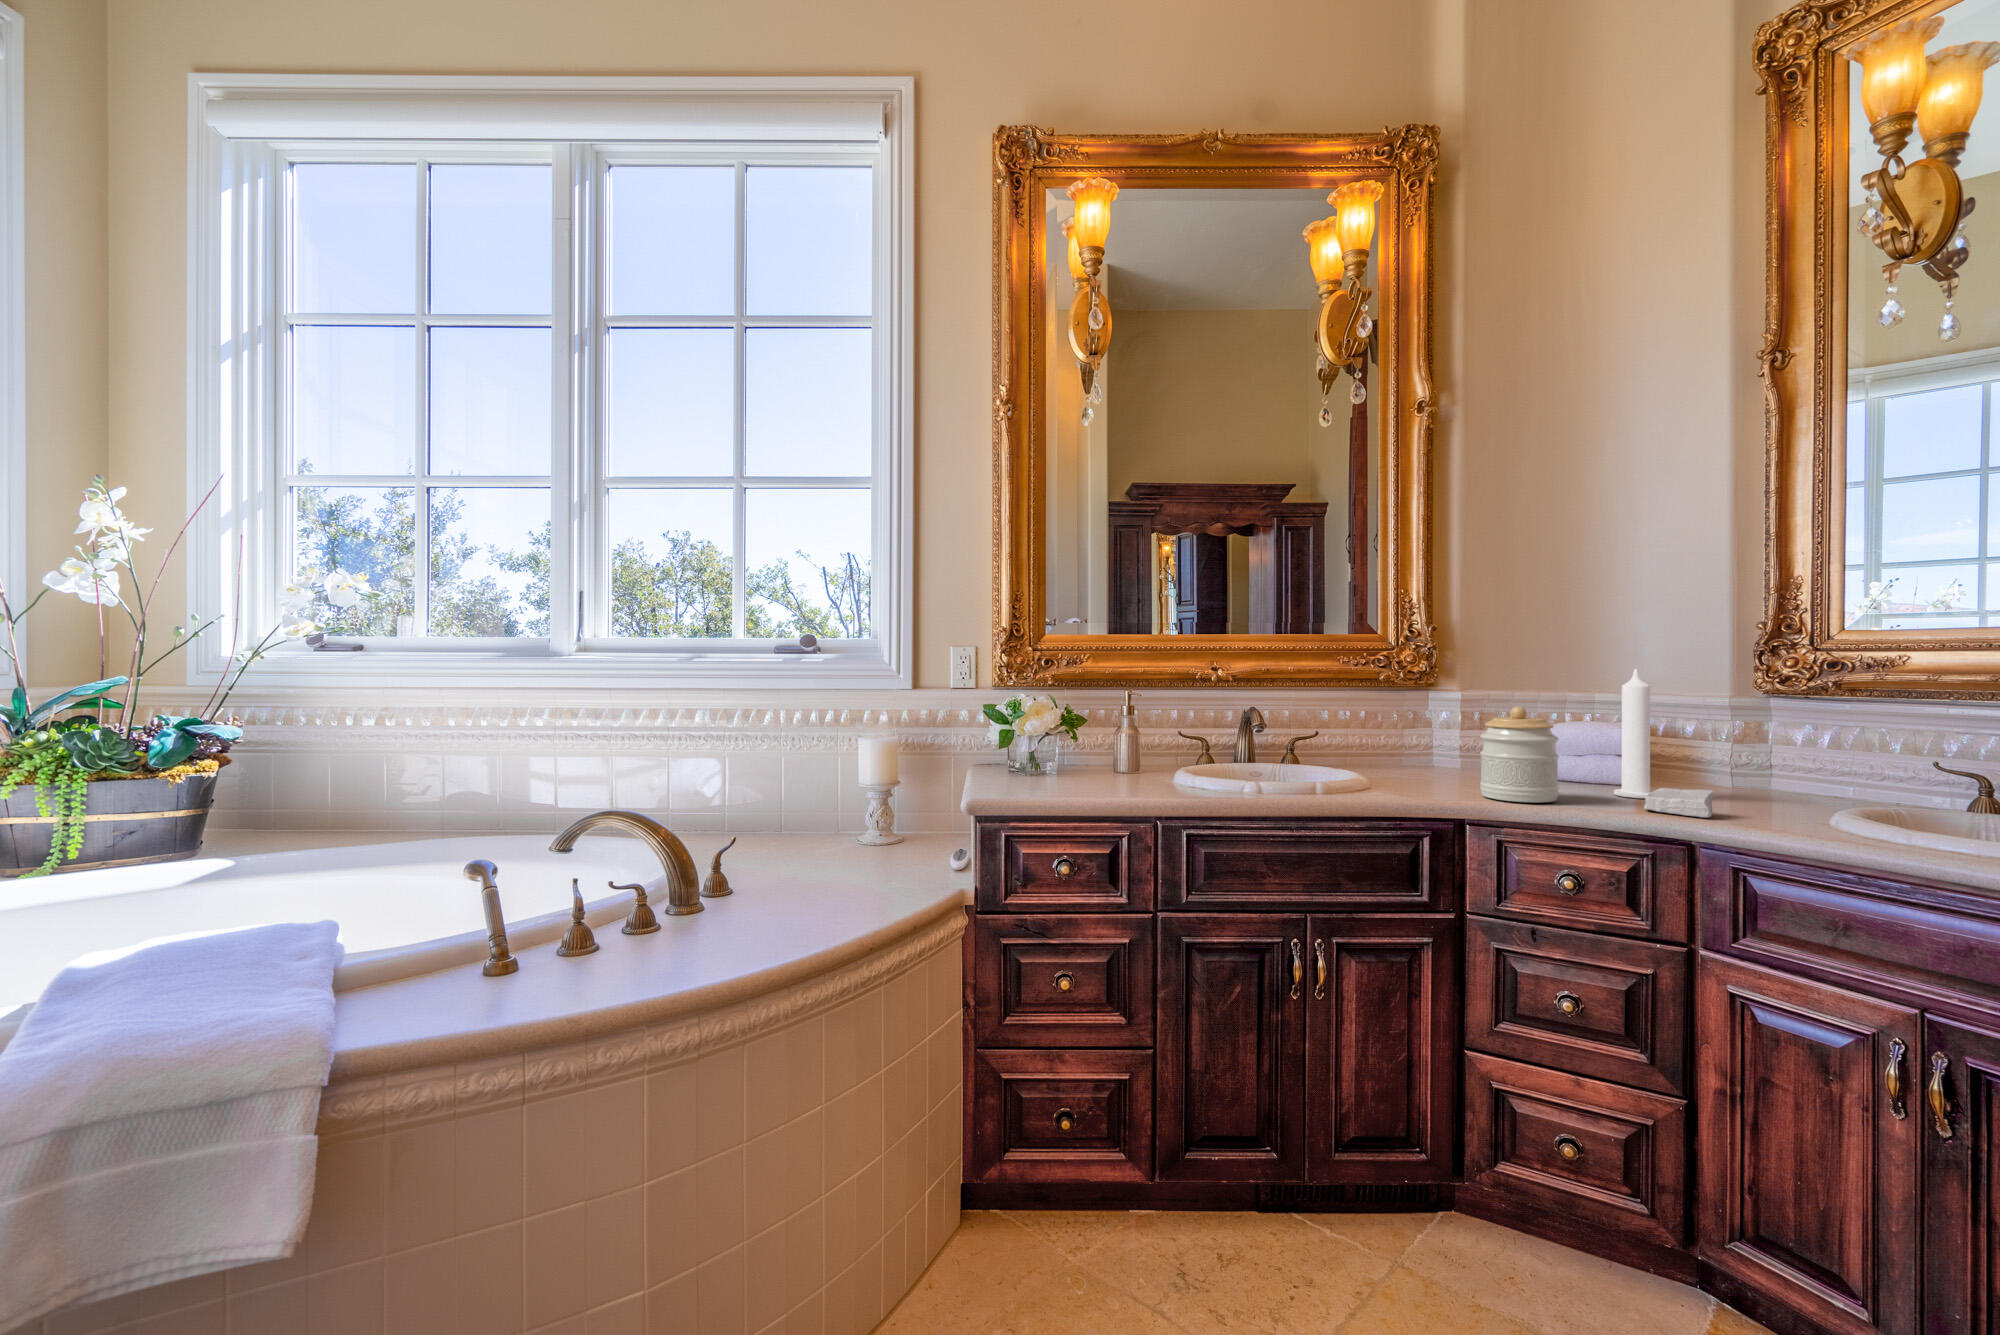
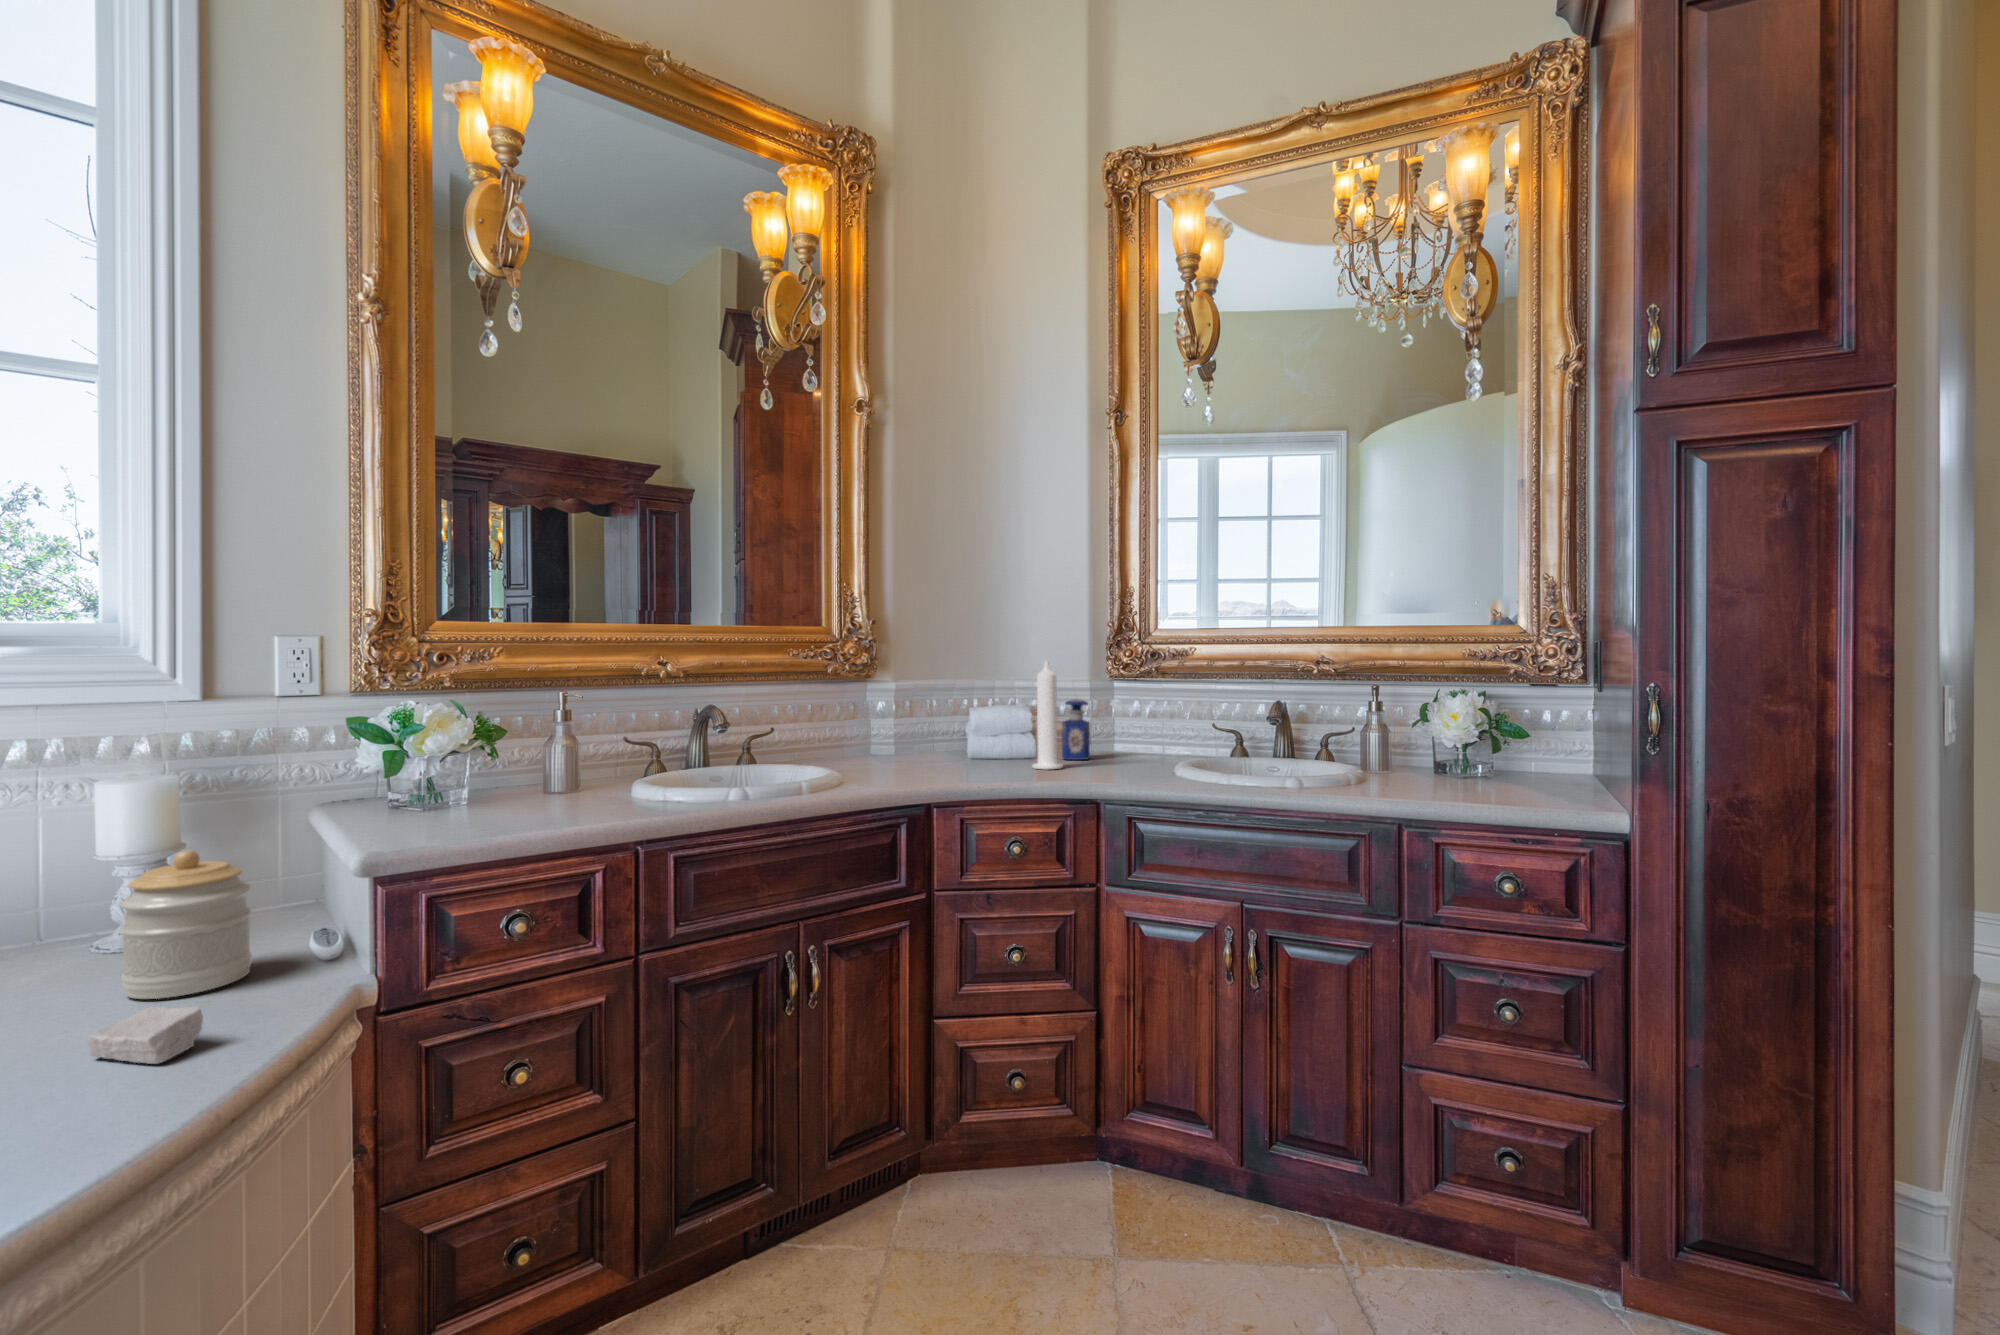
jar: present [1480,707,1559,803] -> present [120,850,252,999]
perfume bottle: none [1671,717,1718,791] -> present [1062,699,1090,760]
soap bar: present [1644,788,1714,818] -> present [88,1007,203,1064]

